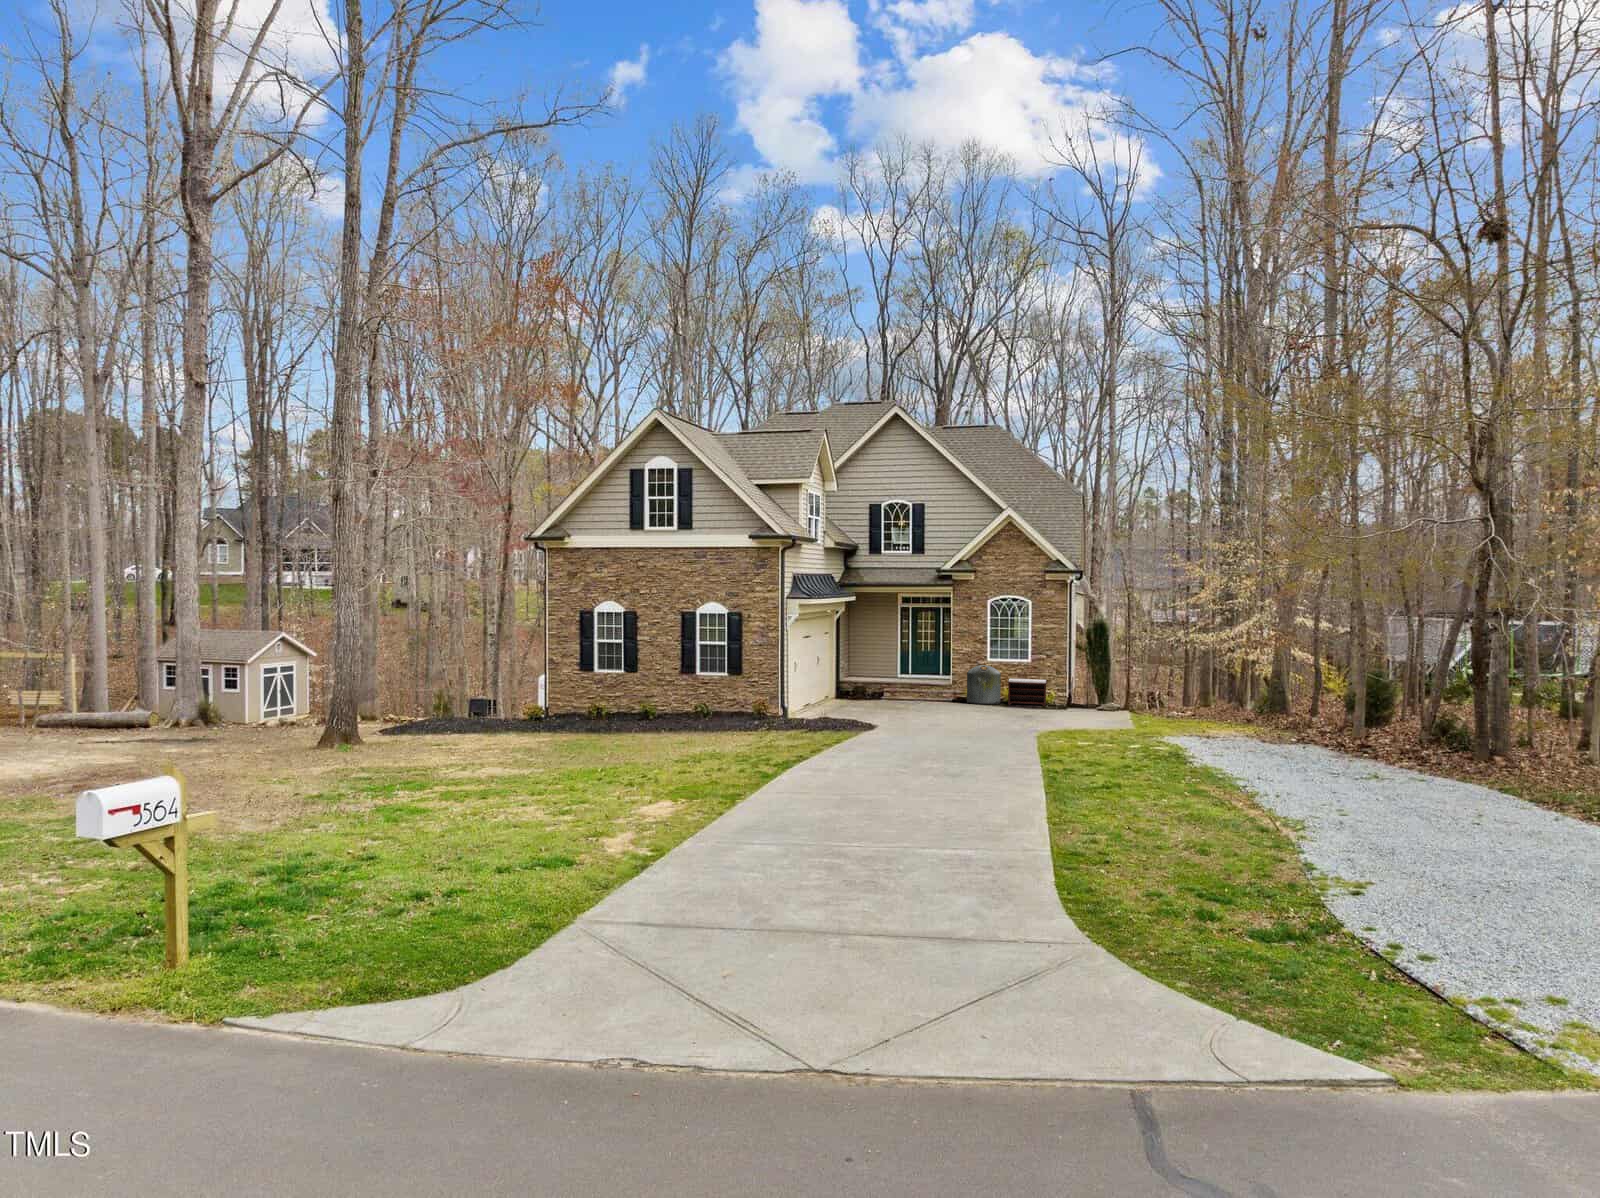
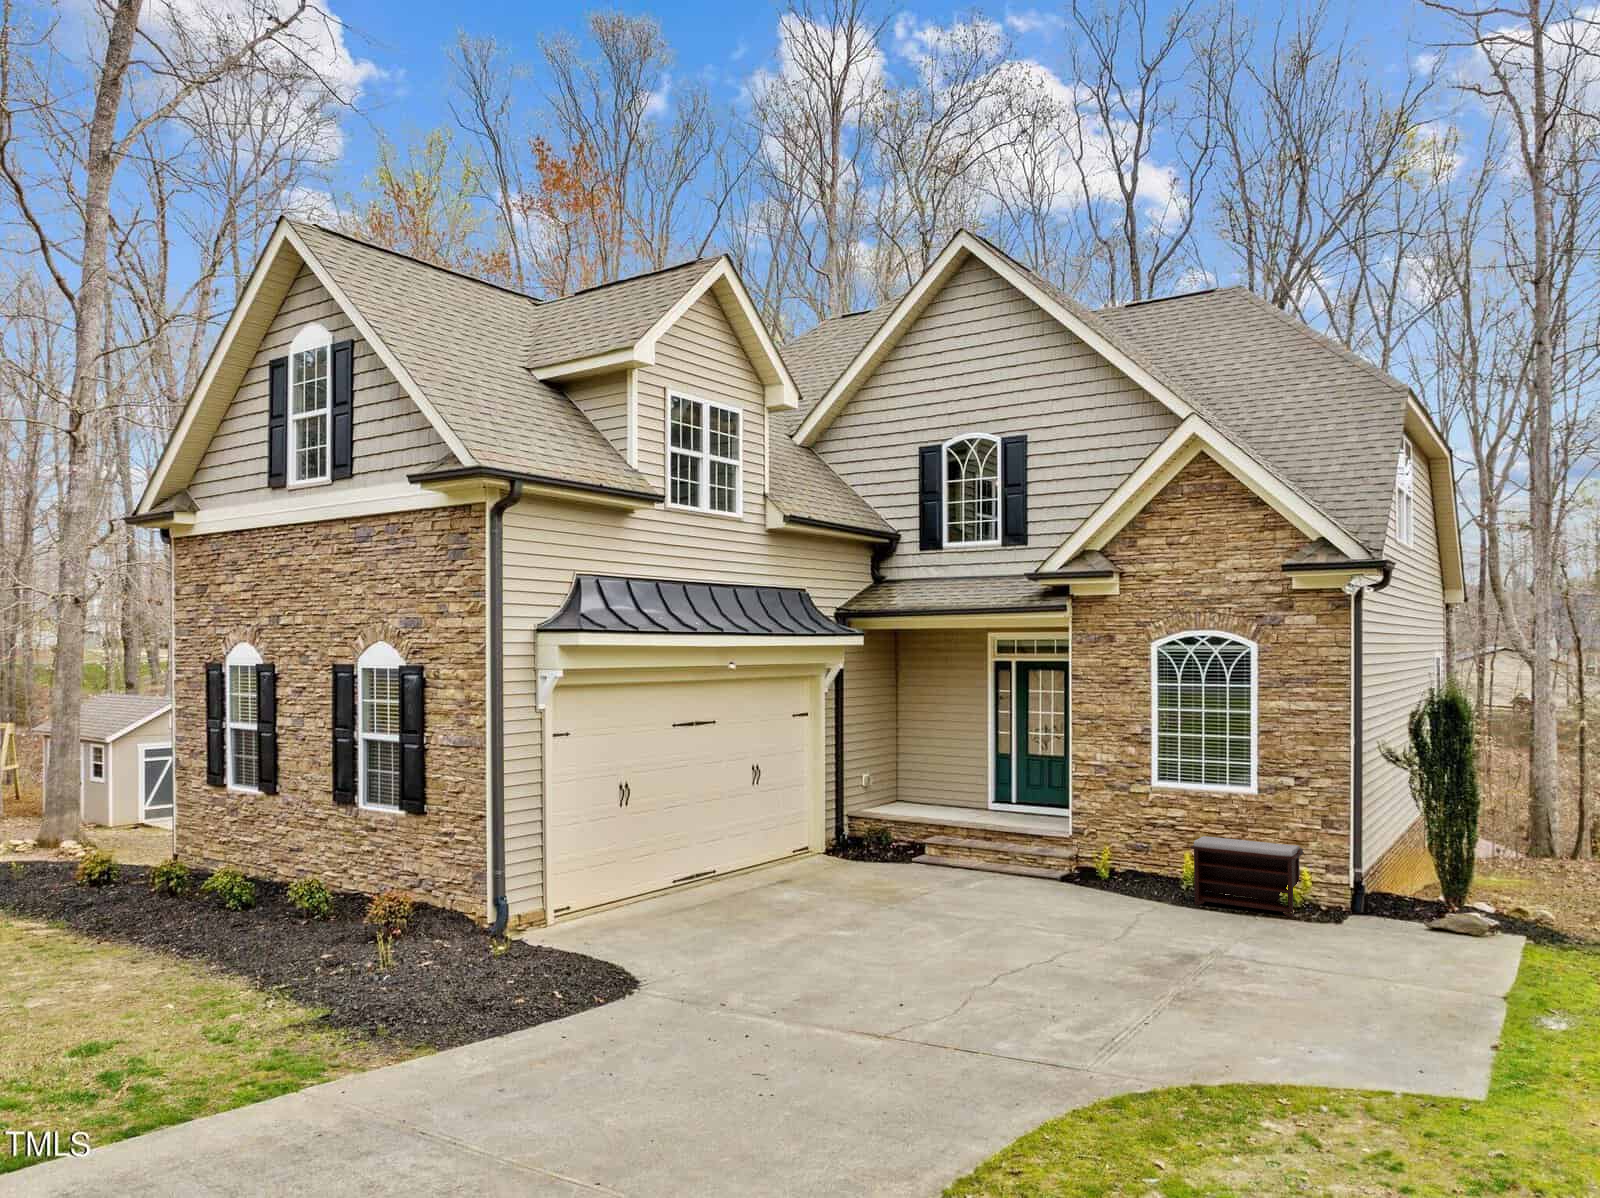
trash can: present [967,665,1001,705] -> none [1094,800,1178,902]

